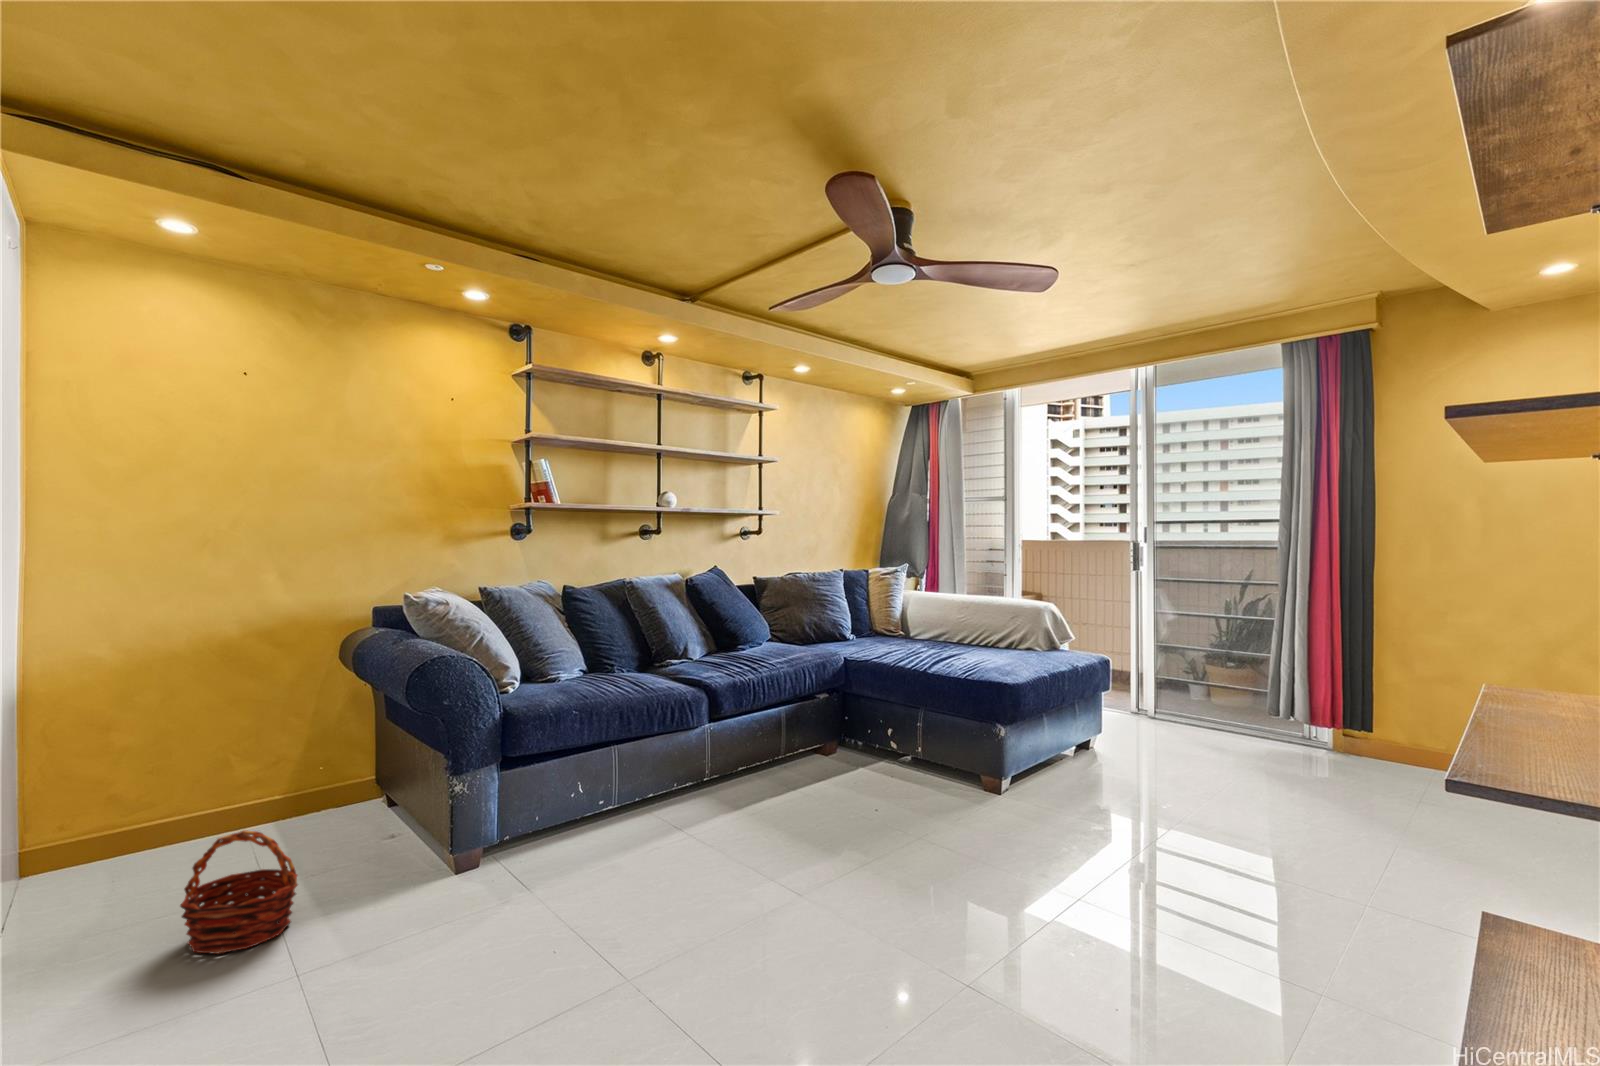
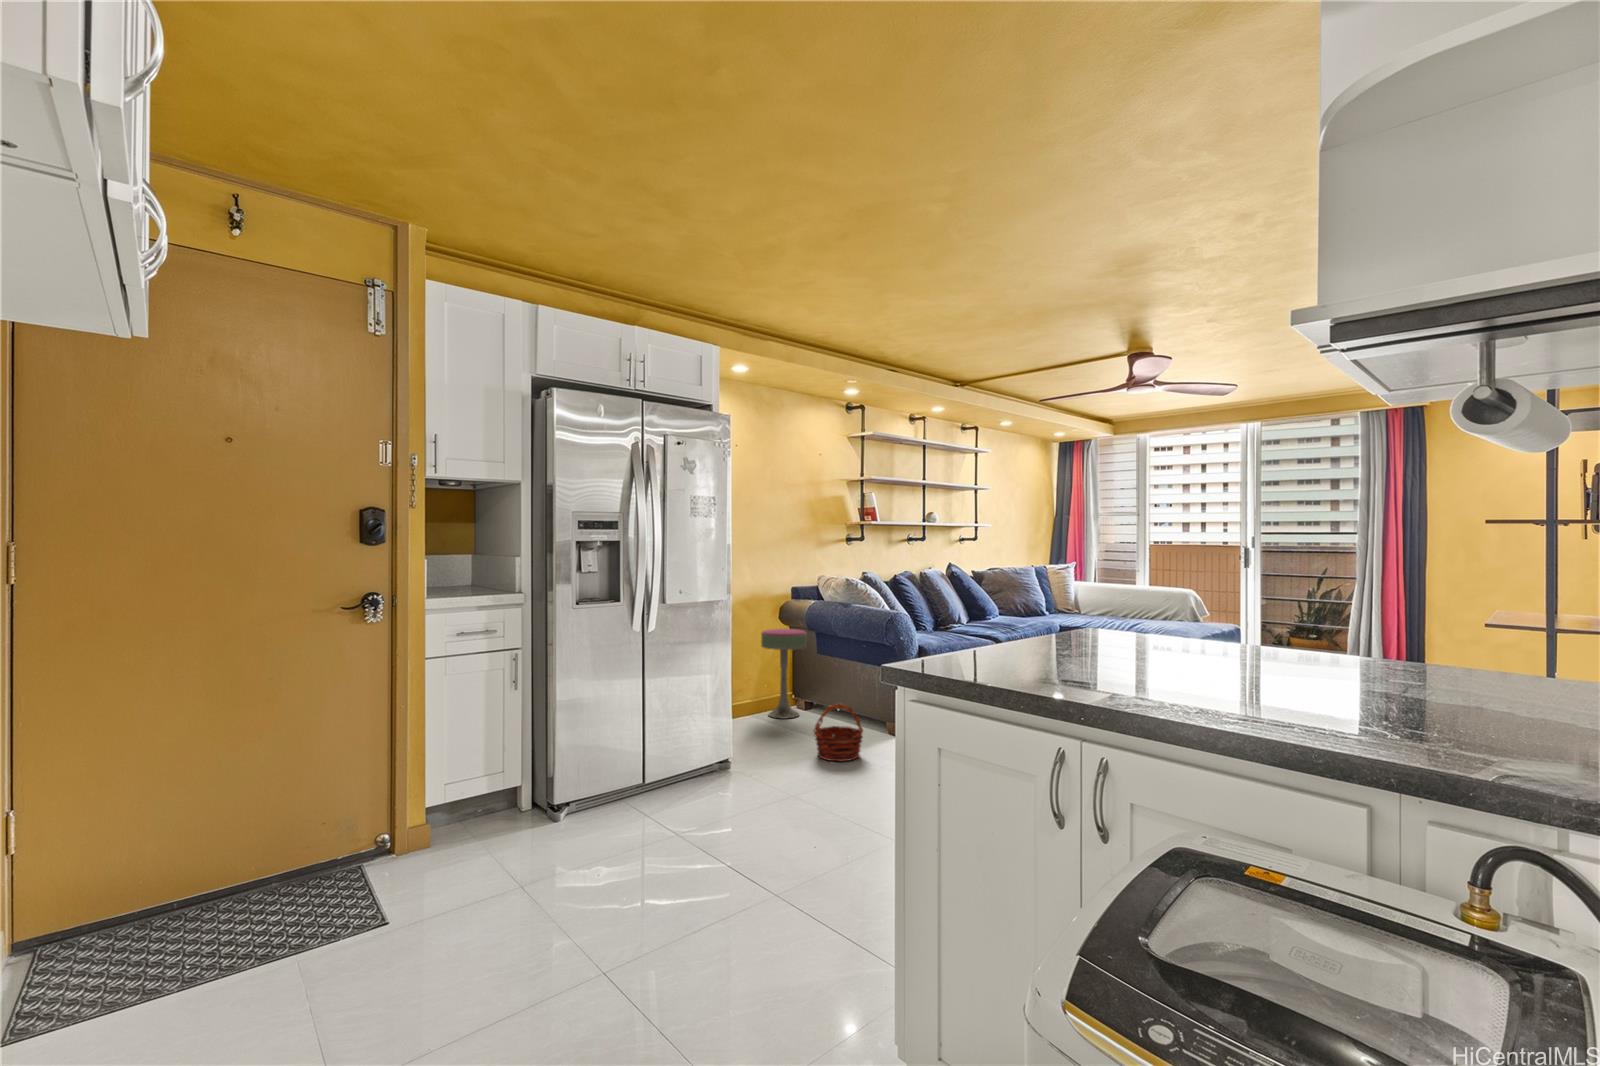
bar stool: none [273,674,364,831] -> present [761,629,807,718]

